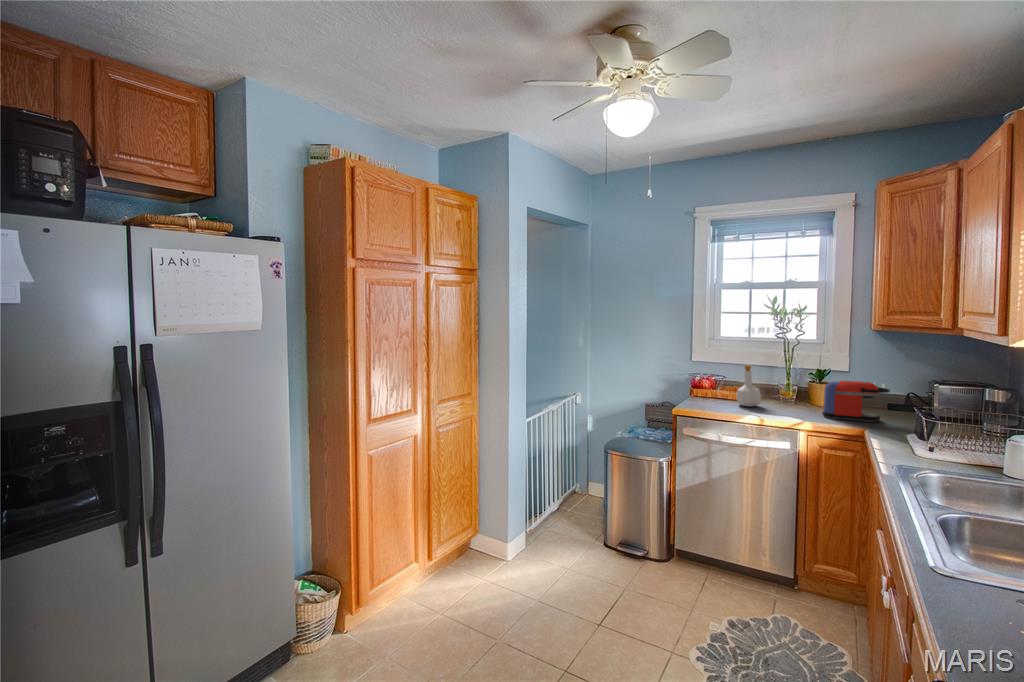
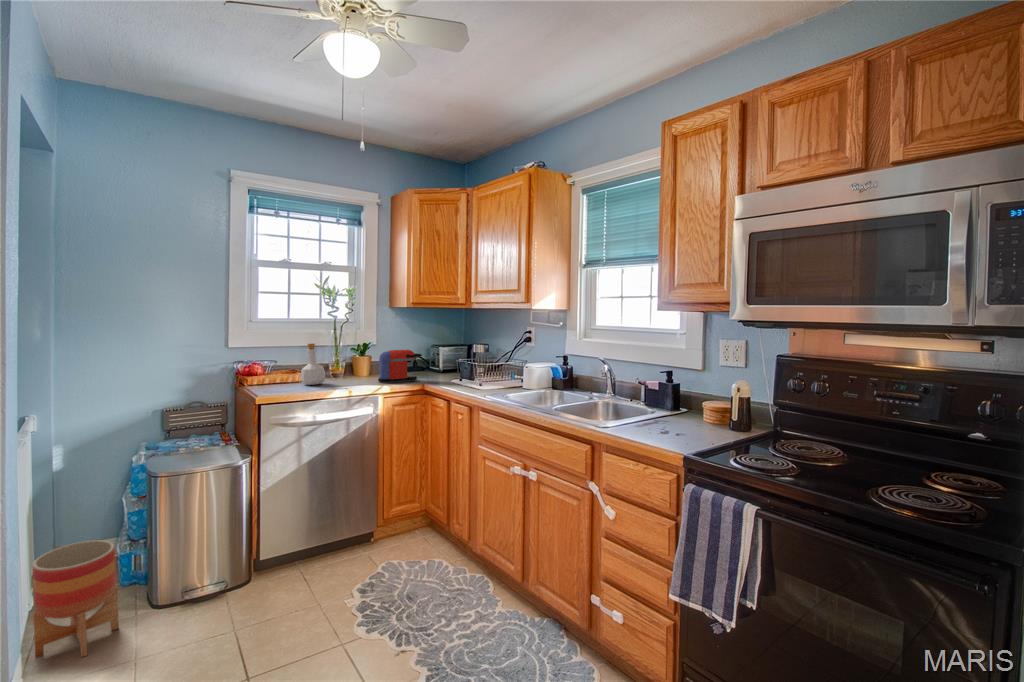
planter: none [532,483,573,556] -> present [33,540,119,658]

